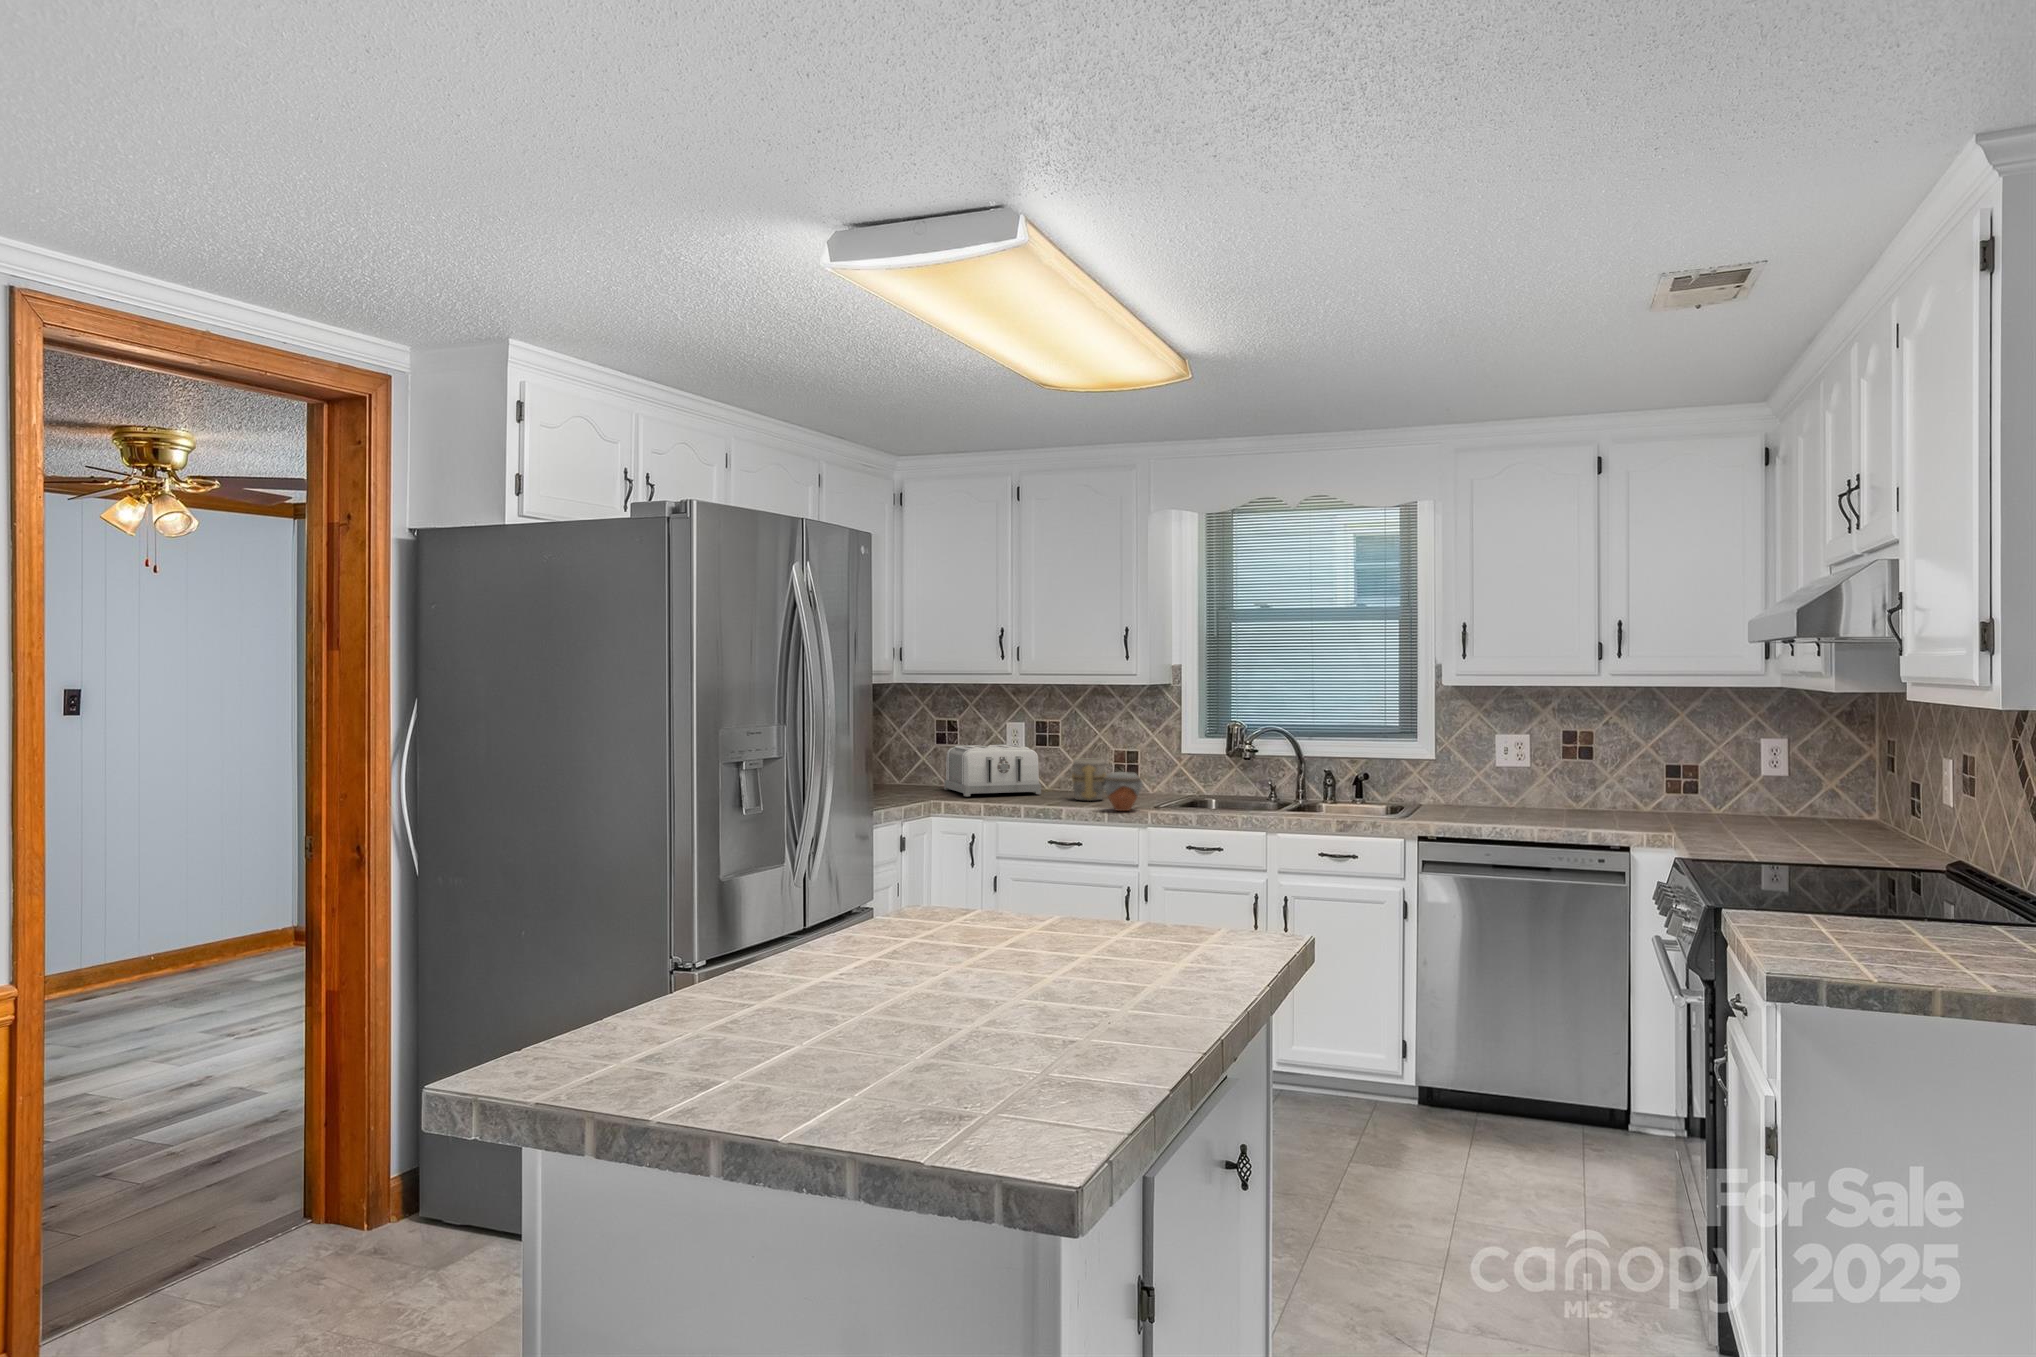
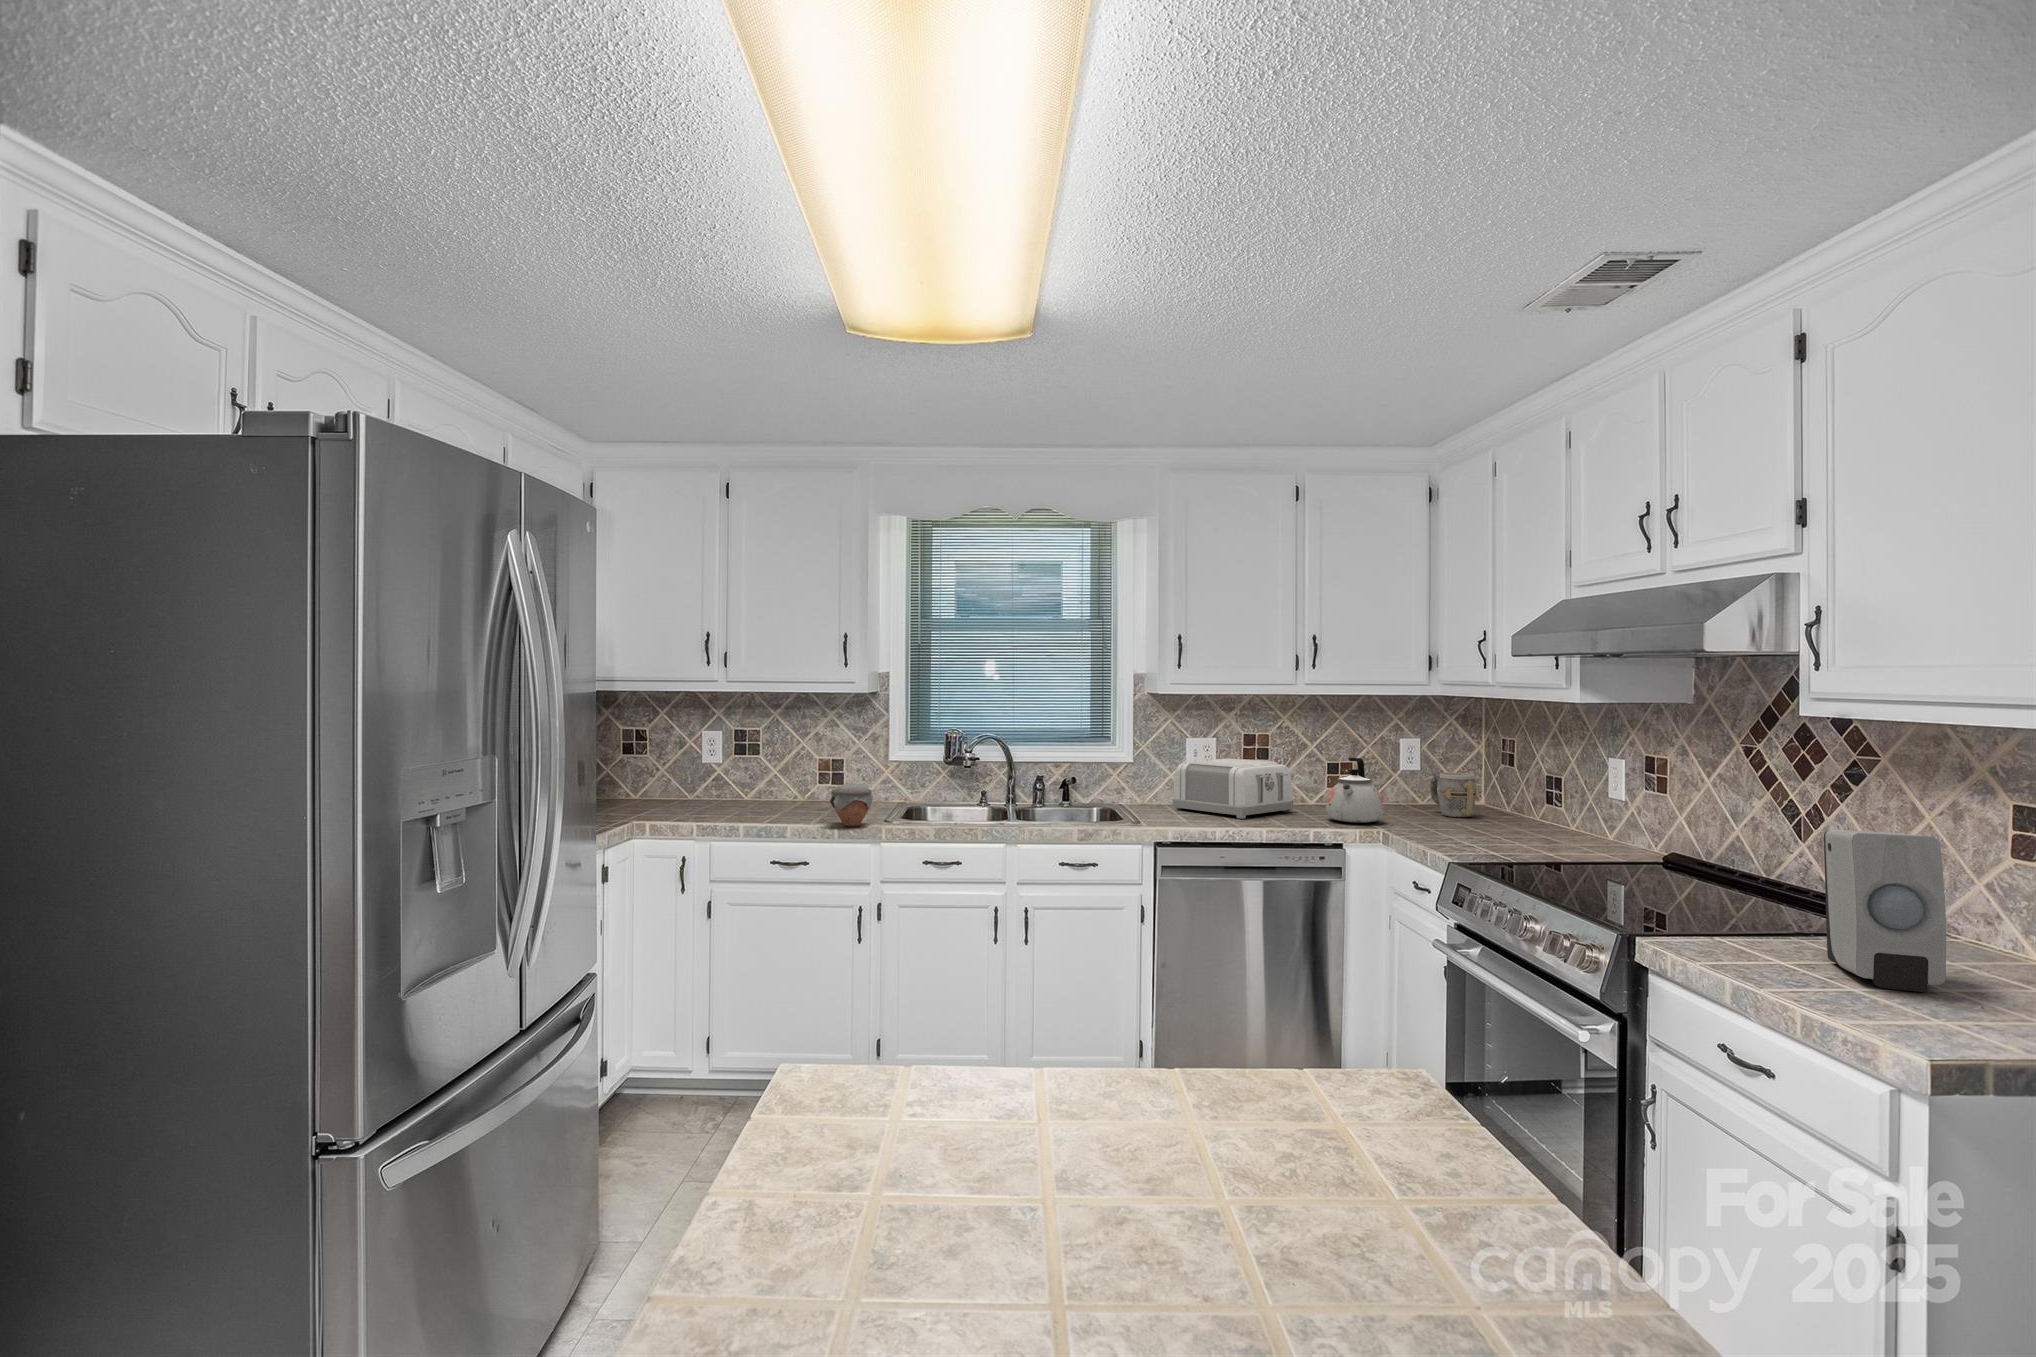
toaster: present [944,745,1041,796] -> present [1172,758,1293,819]
kettle: none [1630,755,1698,827] -> present [1326,758,1384,823]
mug: present [1072,758,1106,801] -> present [1431,773,1477,817]
soap dispenser: none [1886,807,1986,958] -> present [1824,830,1946,992]

